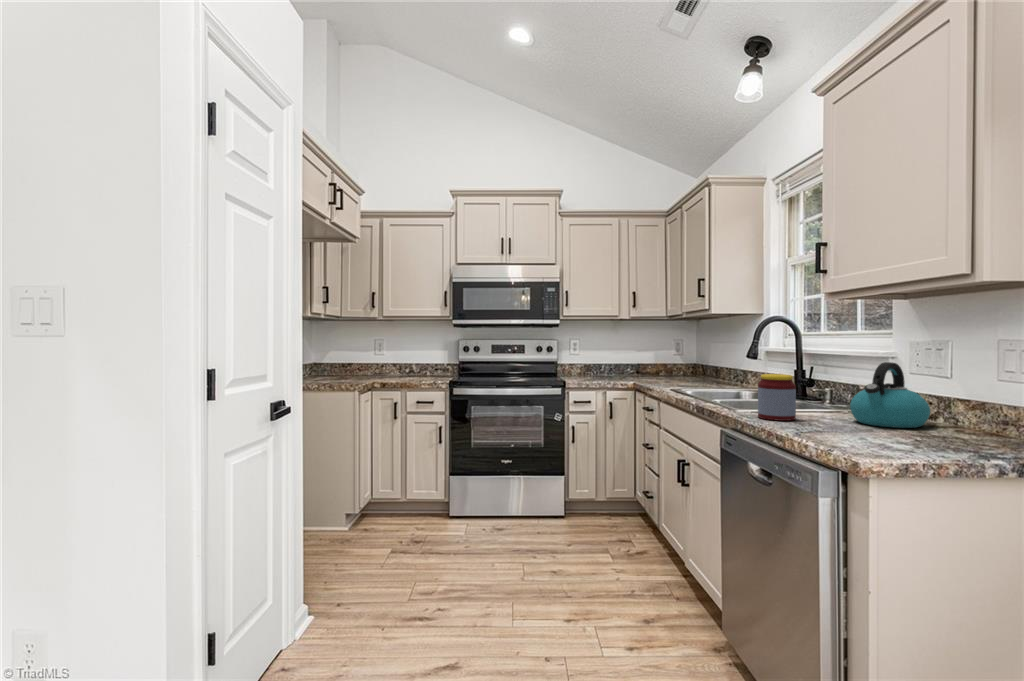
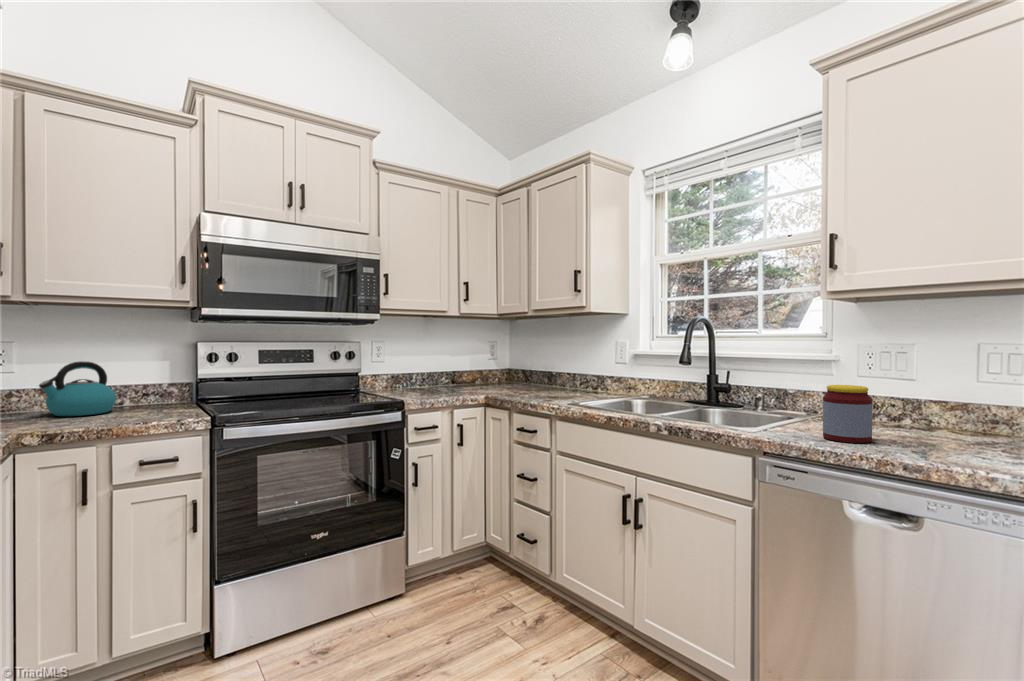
kettle: present [850,362,930,428] -> present [39,361,116,416]

